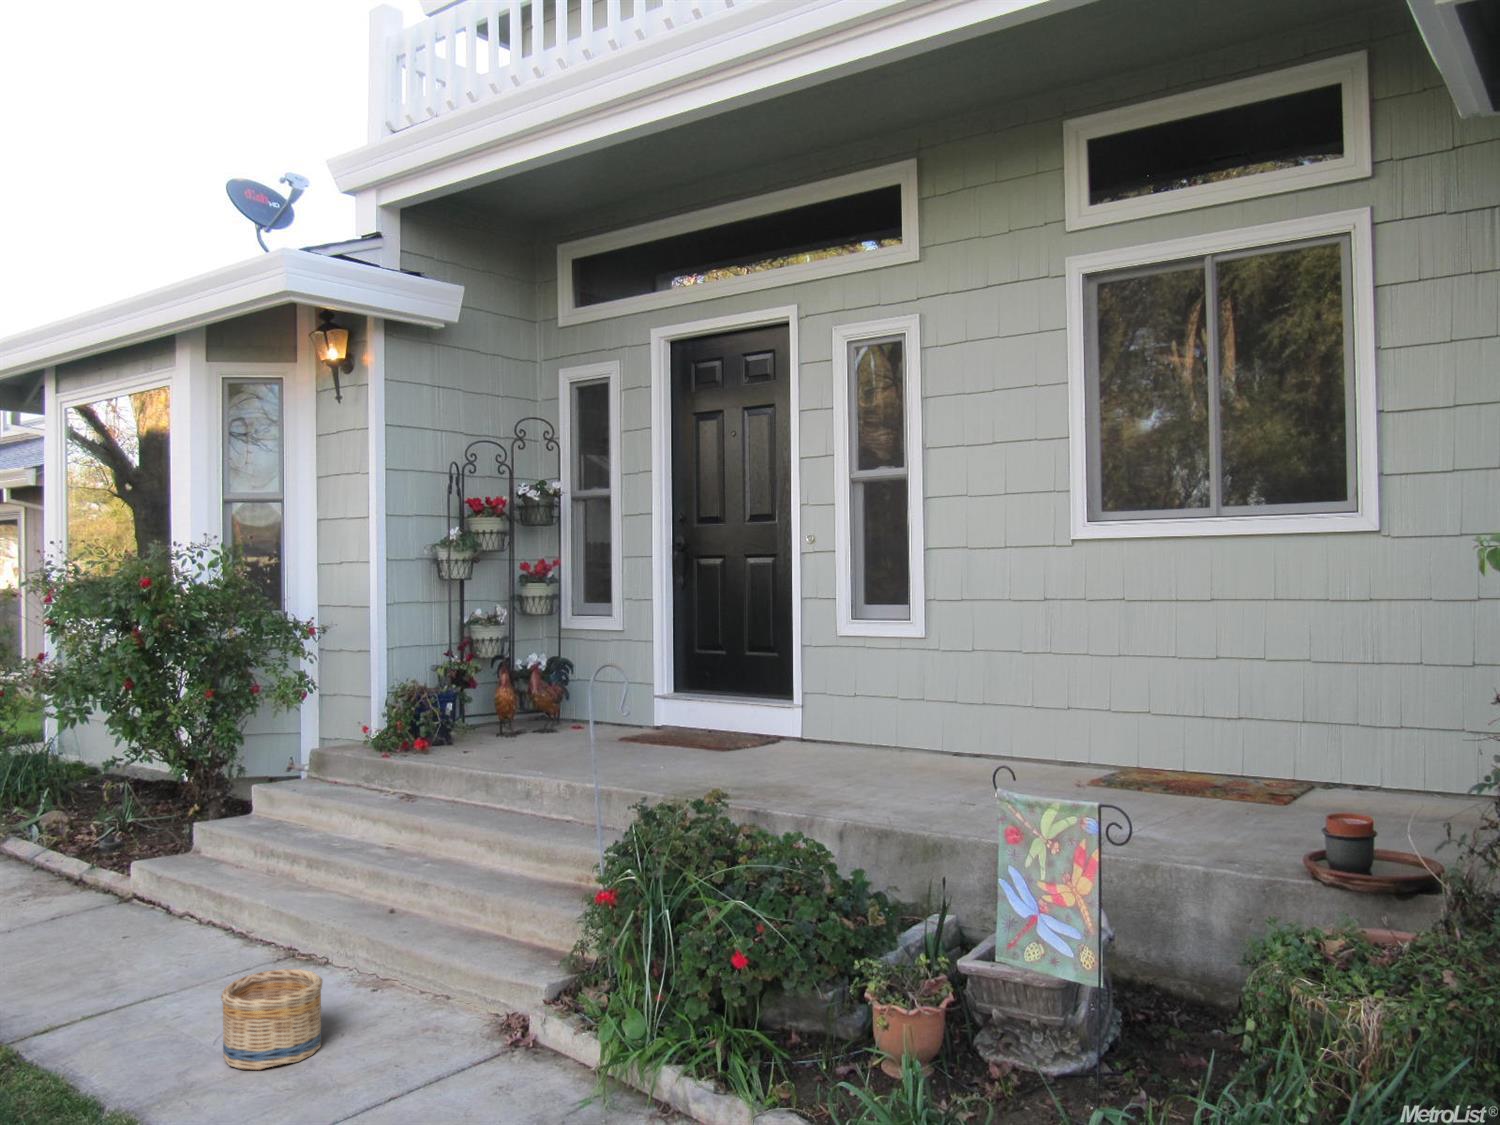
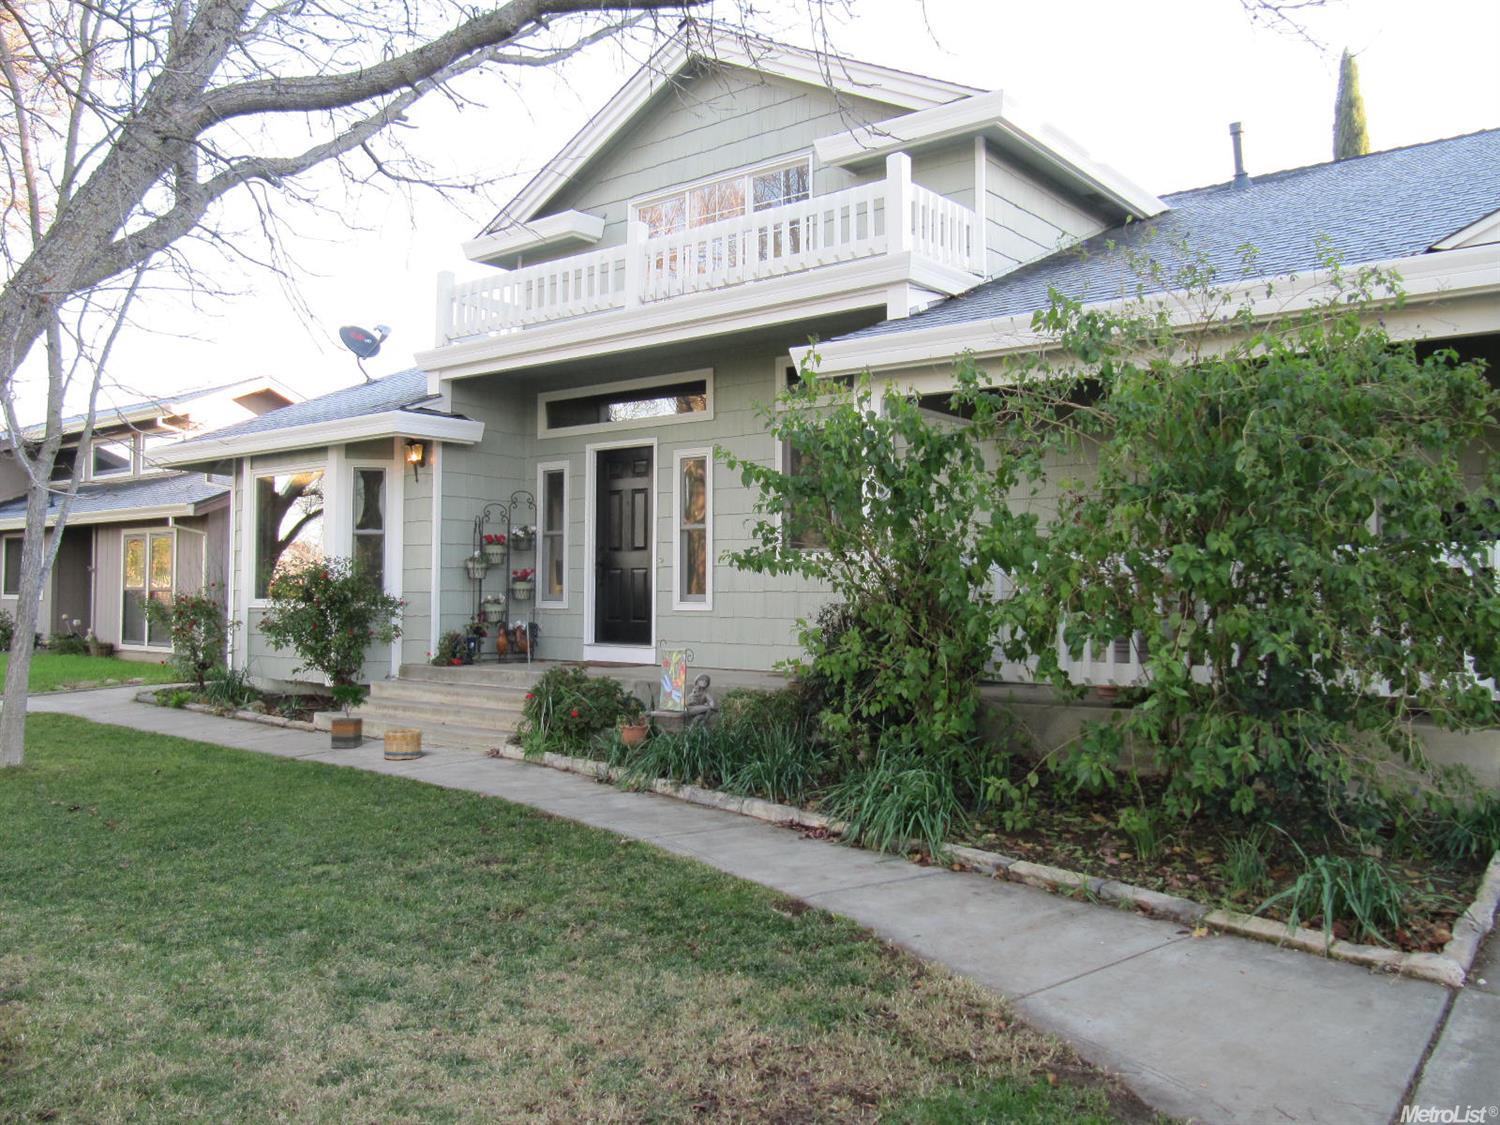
potted tree: none [115,838,218,994] -> present [331,685,370,748]

